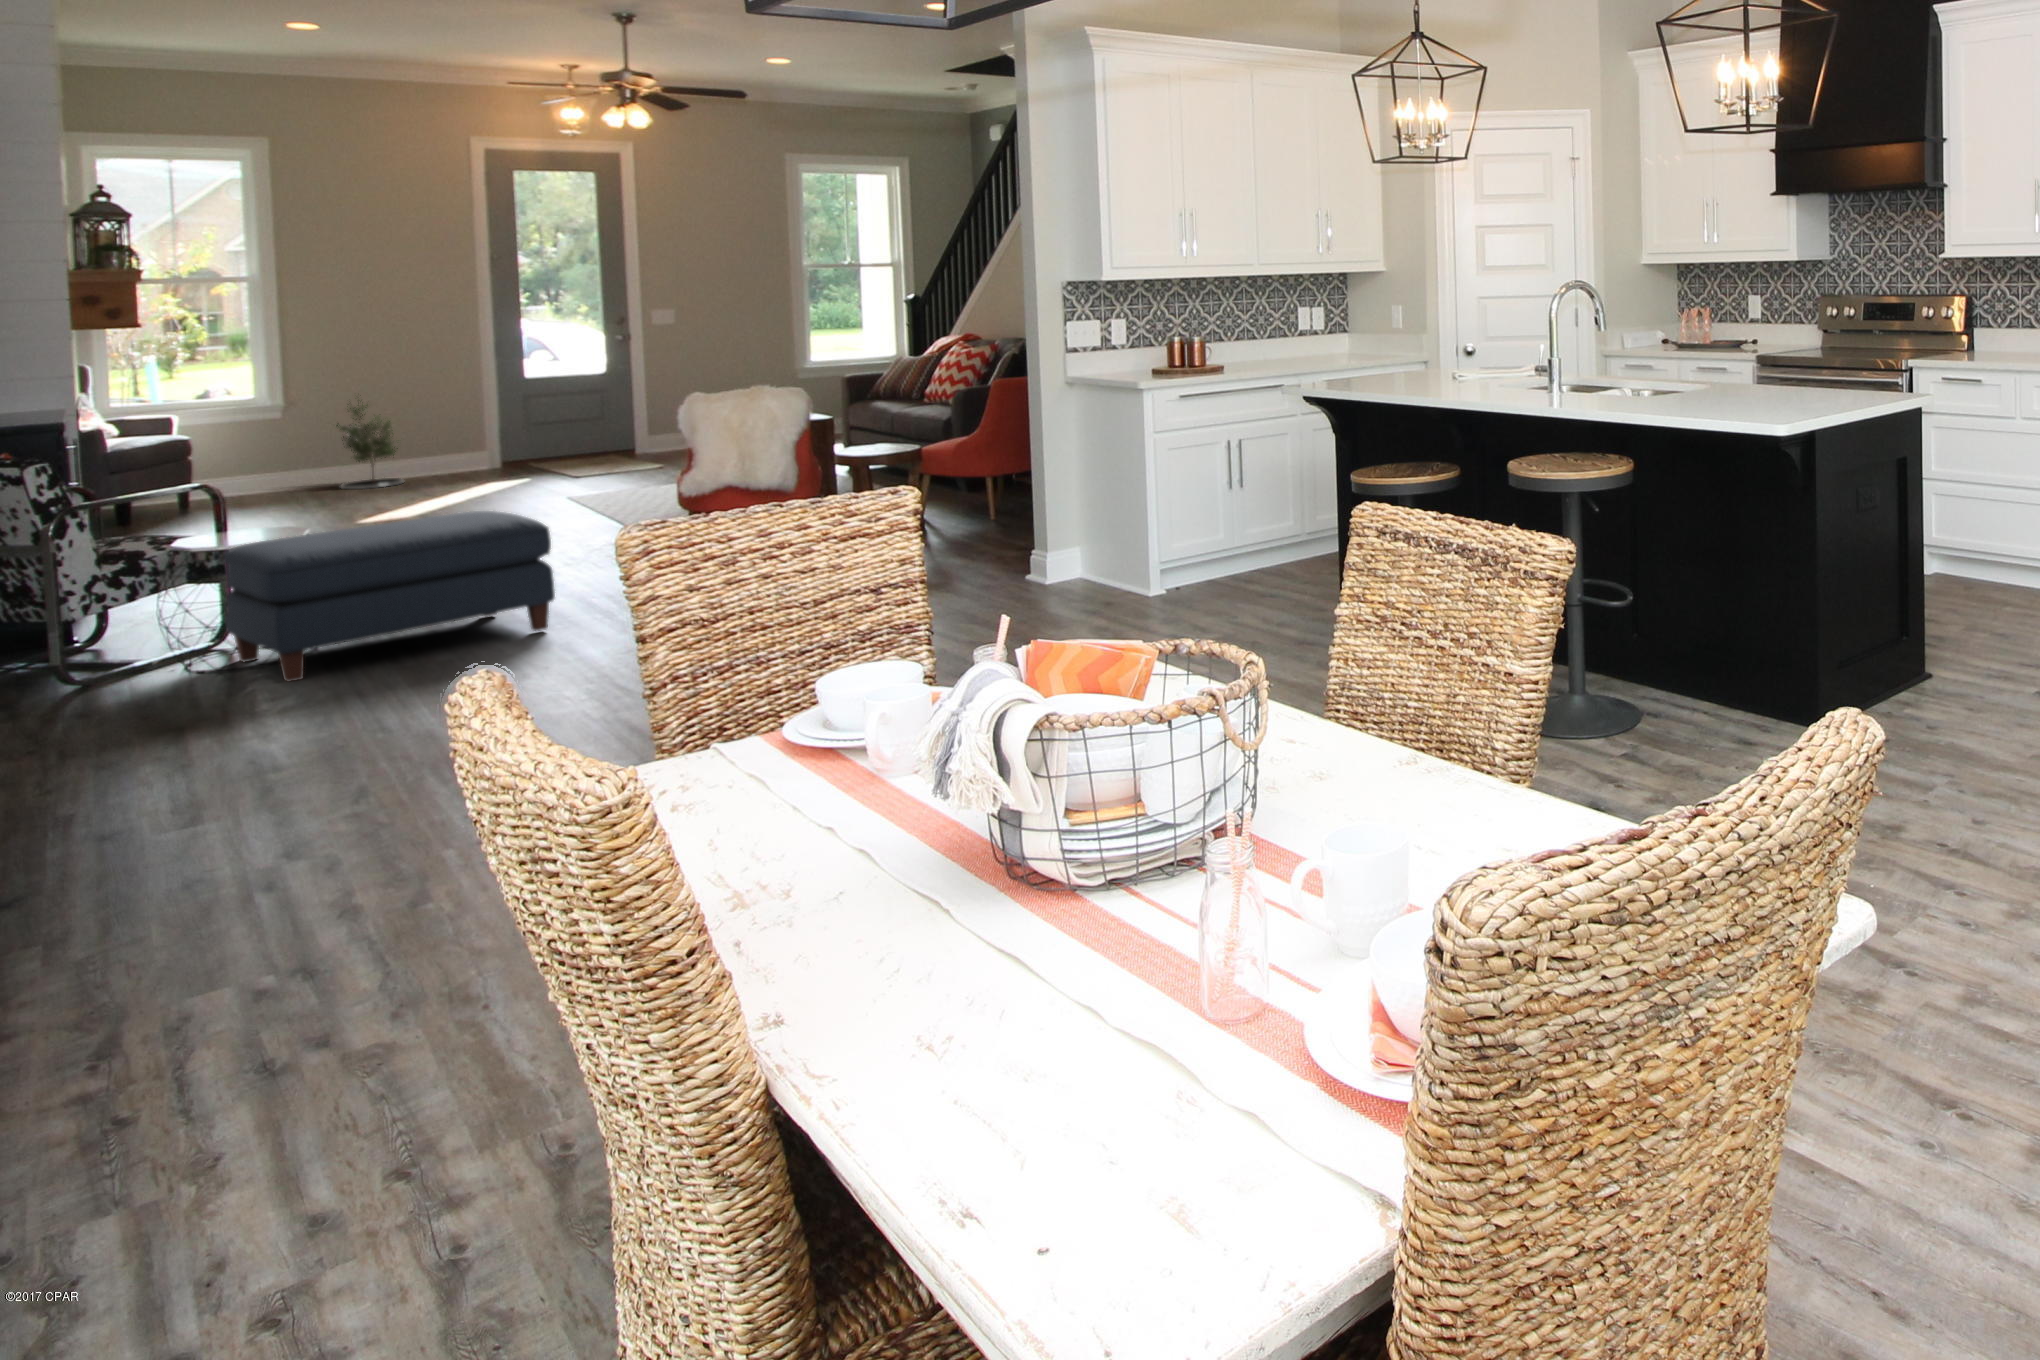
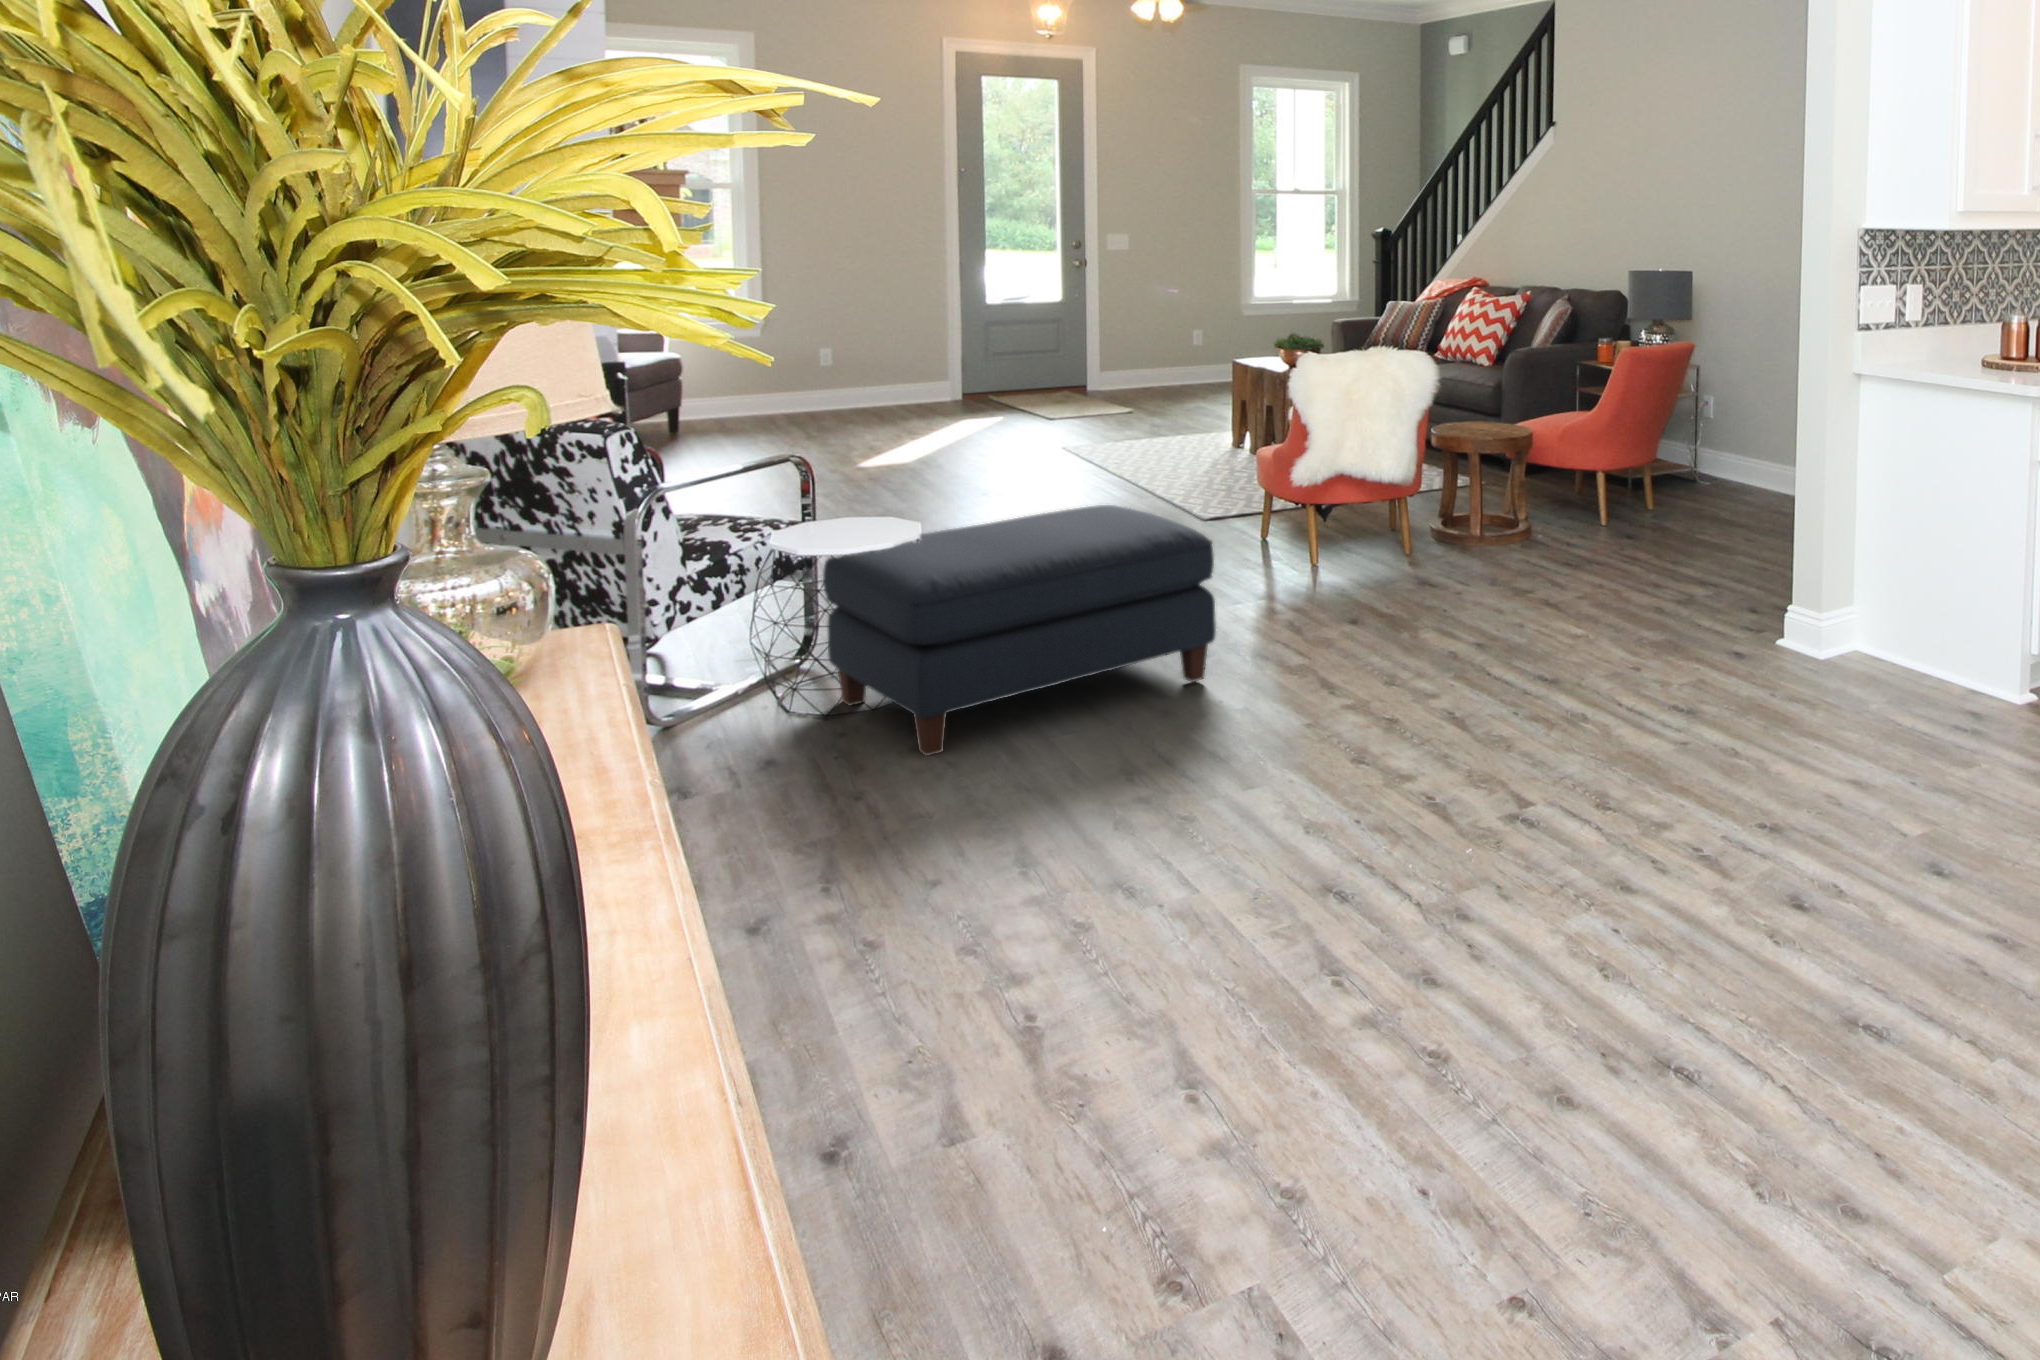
potted tree: present [336,398,403,489] -> none [806,314,872,419]

